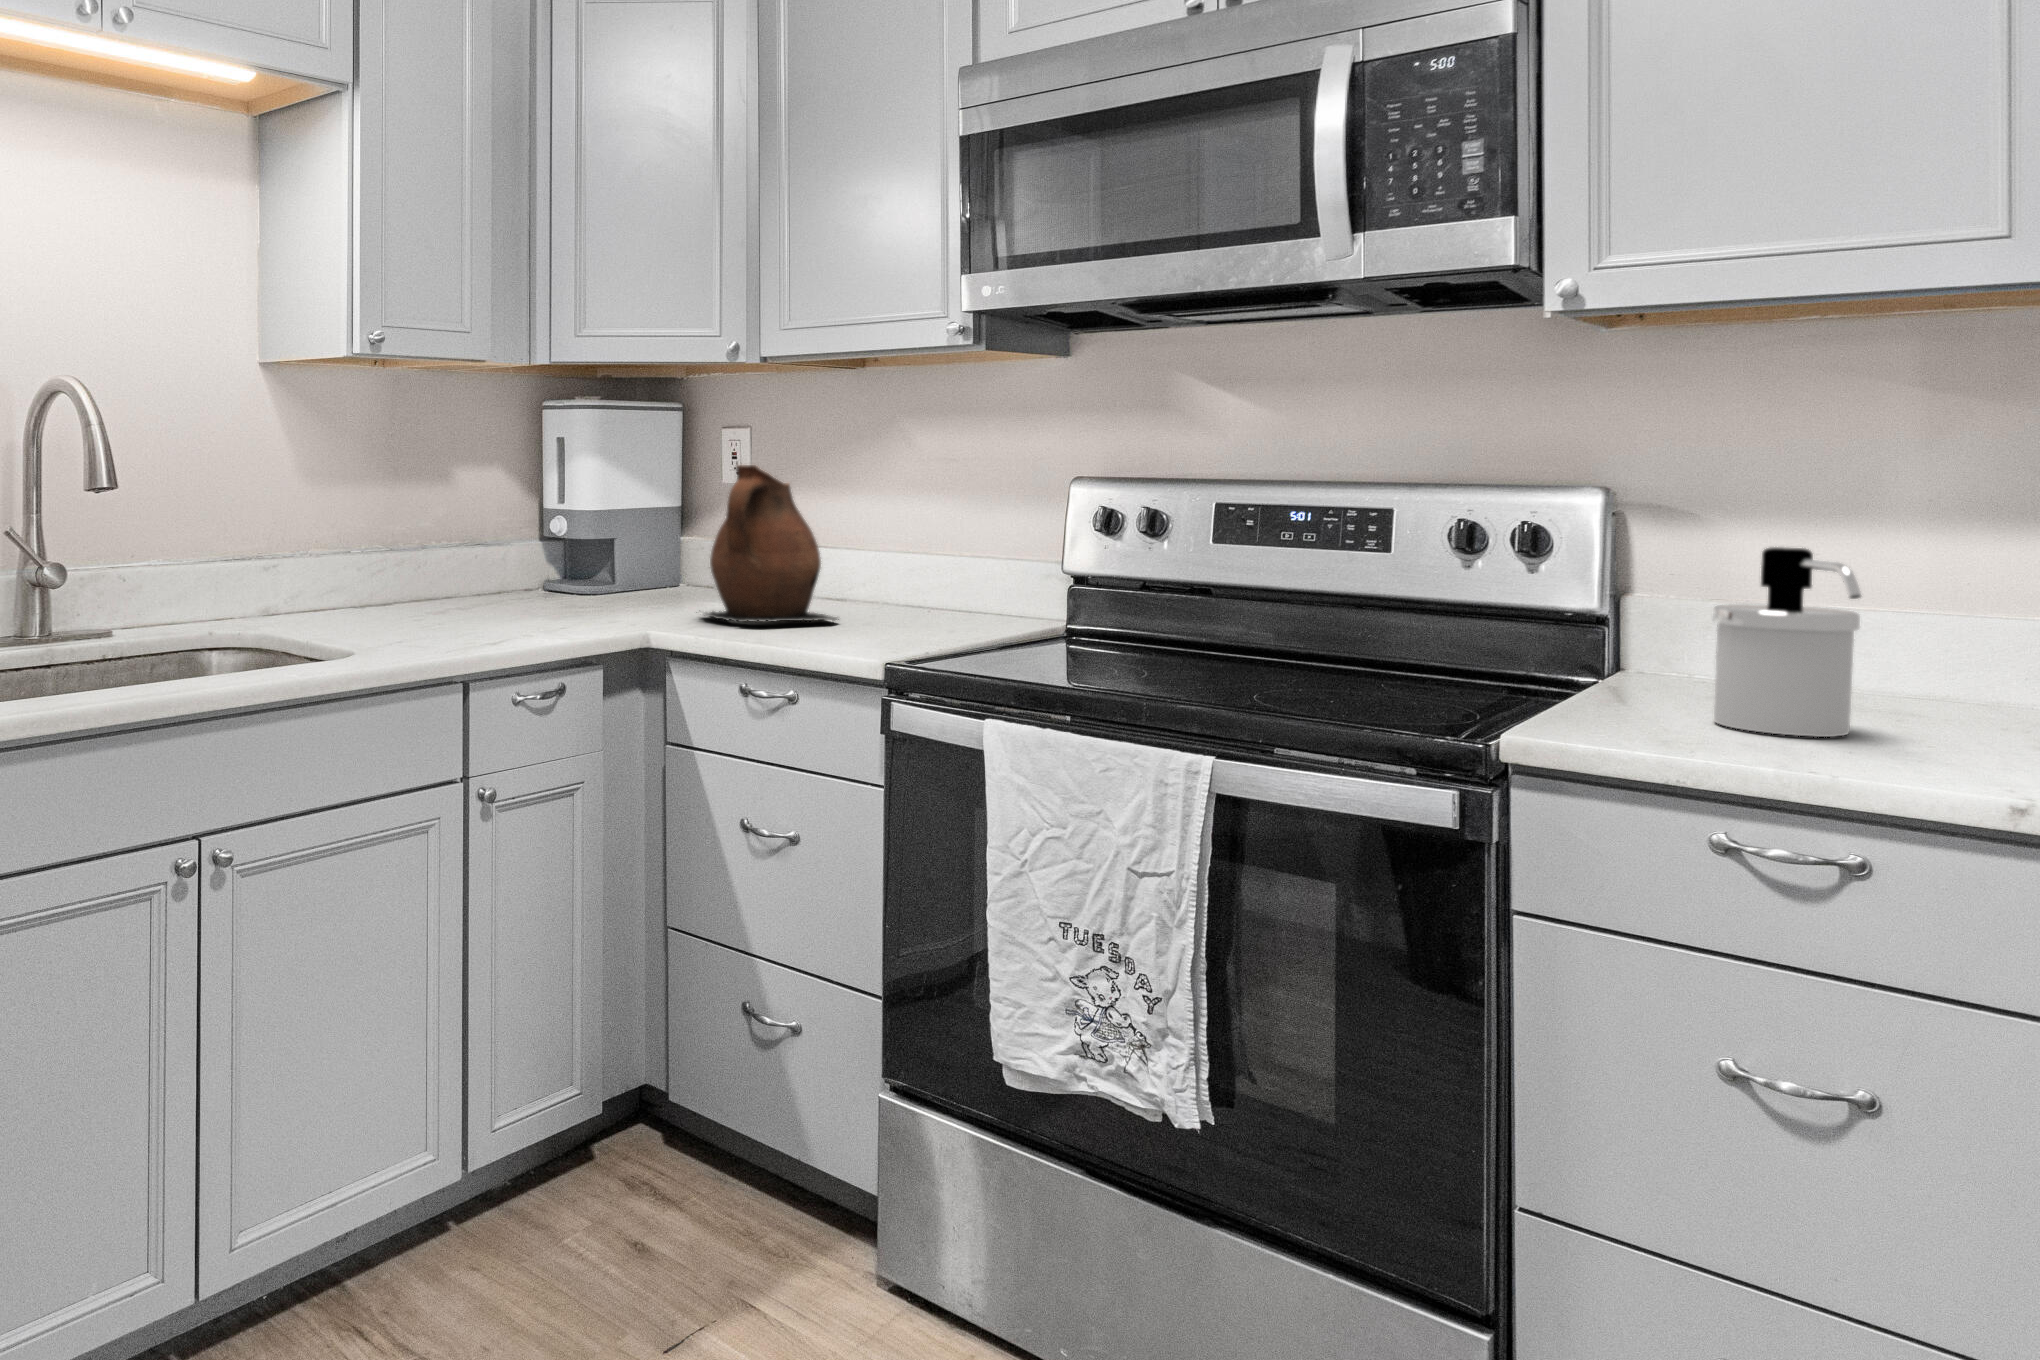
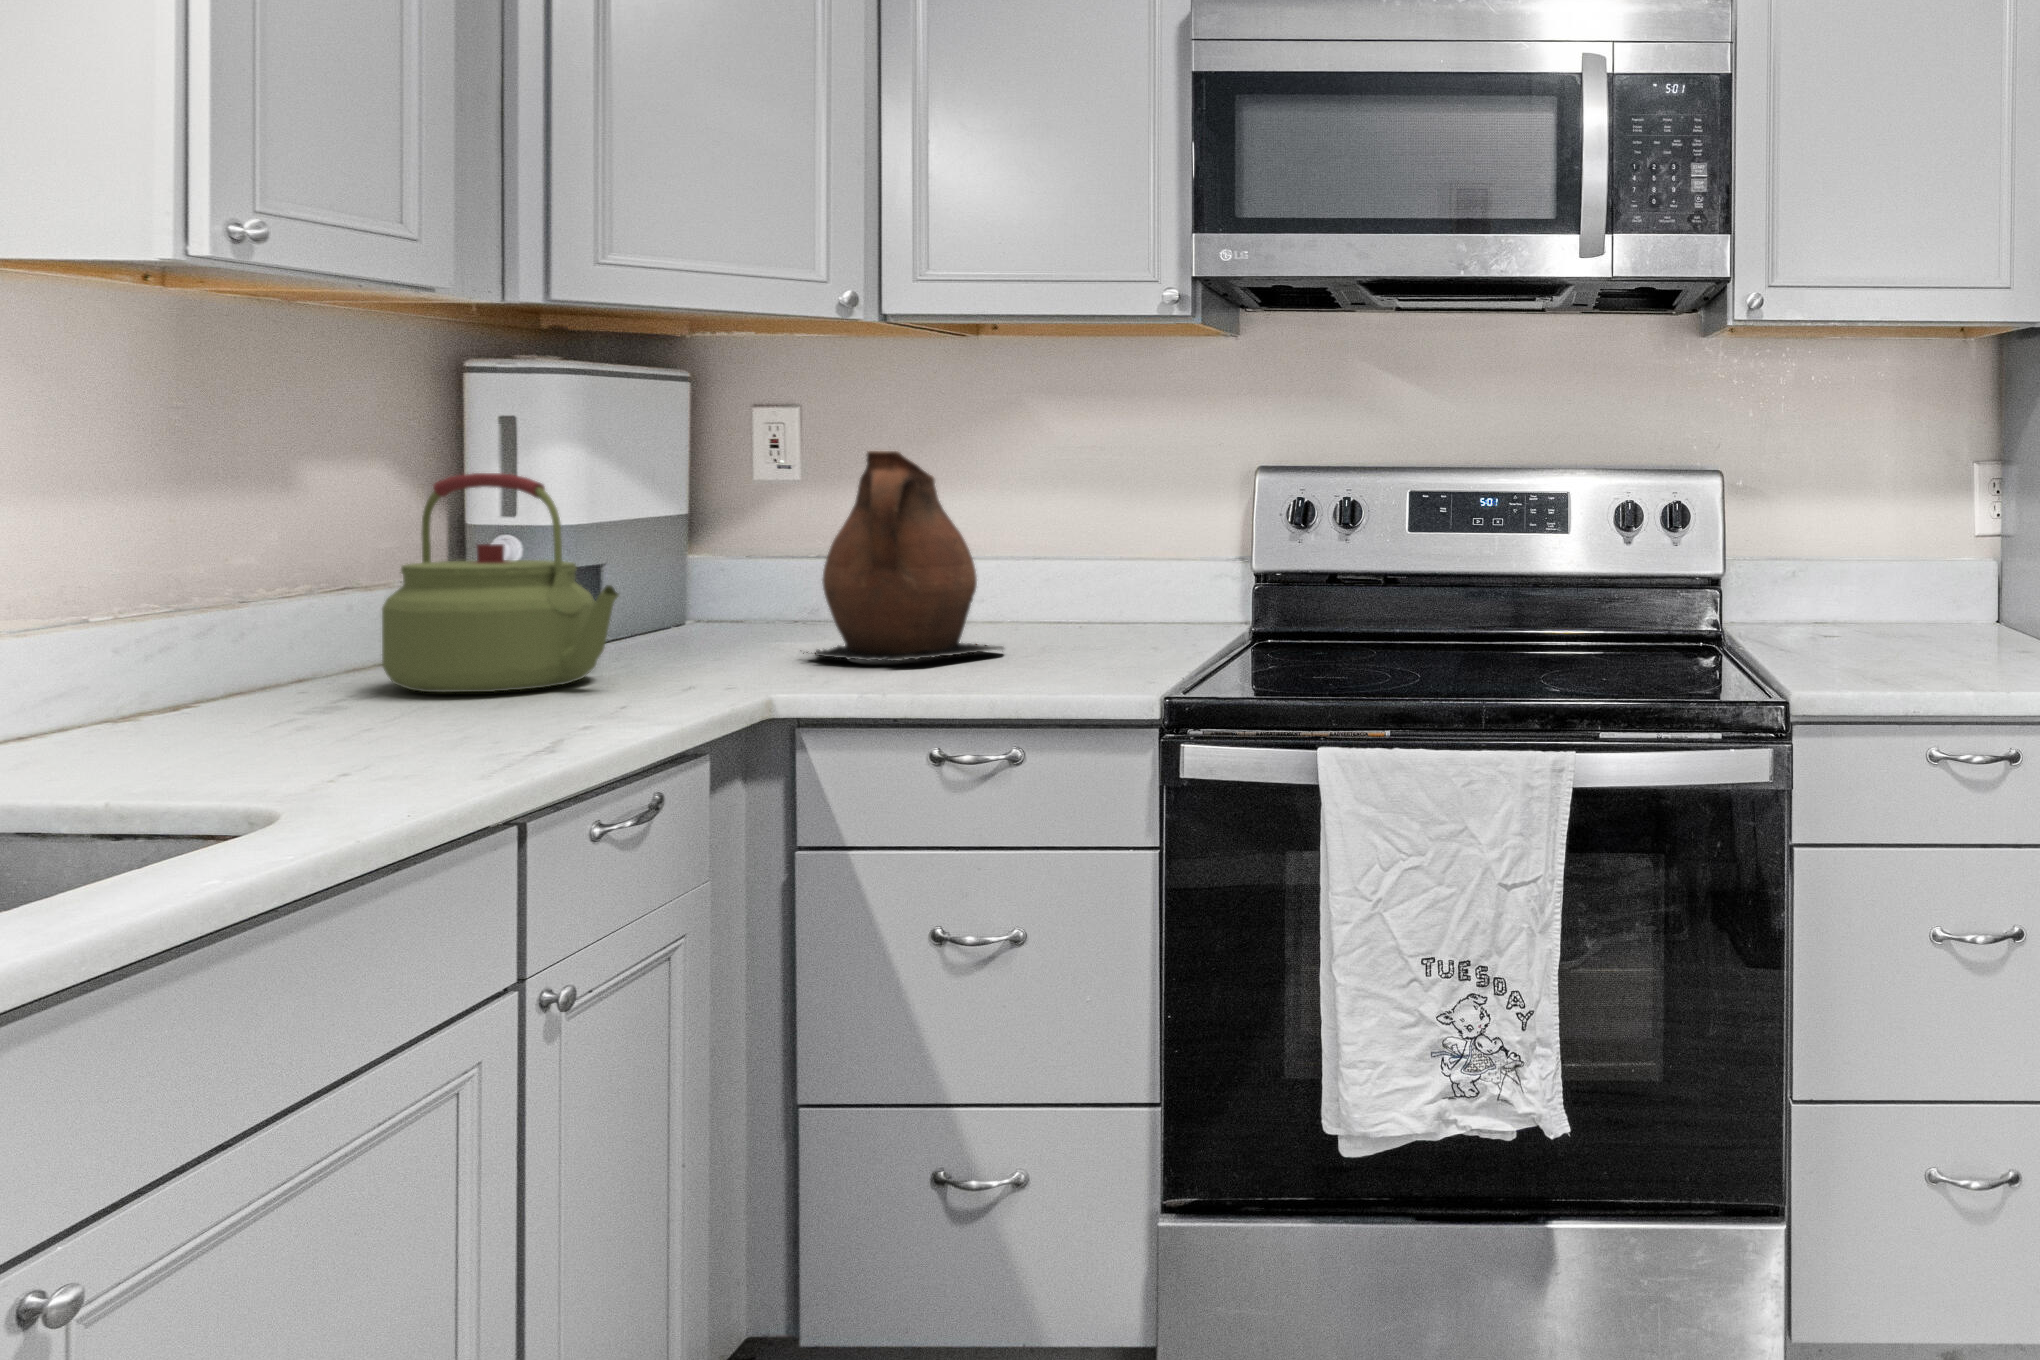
kettle: none [448,483,564,622] -> present [382,473,619,692]
soap dispenser: present [1713,547,1861,737] -> none [1876,531,1999,681]

